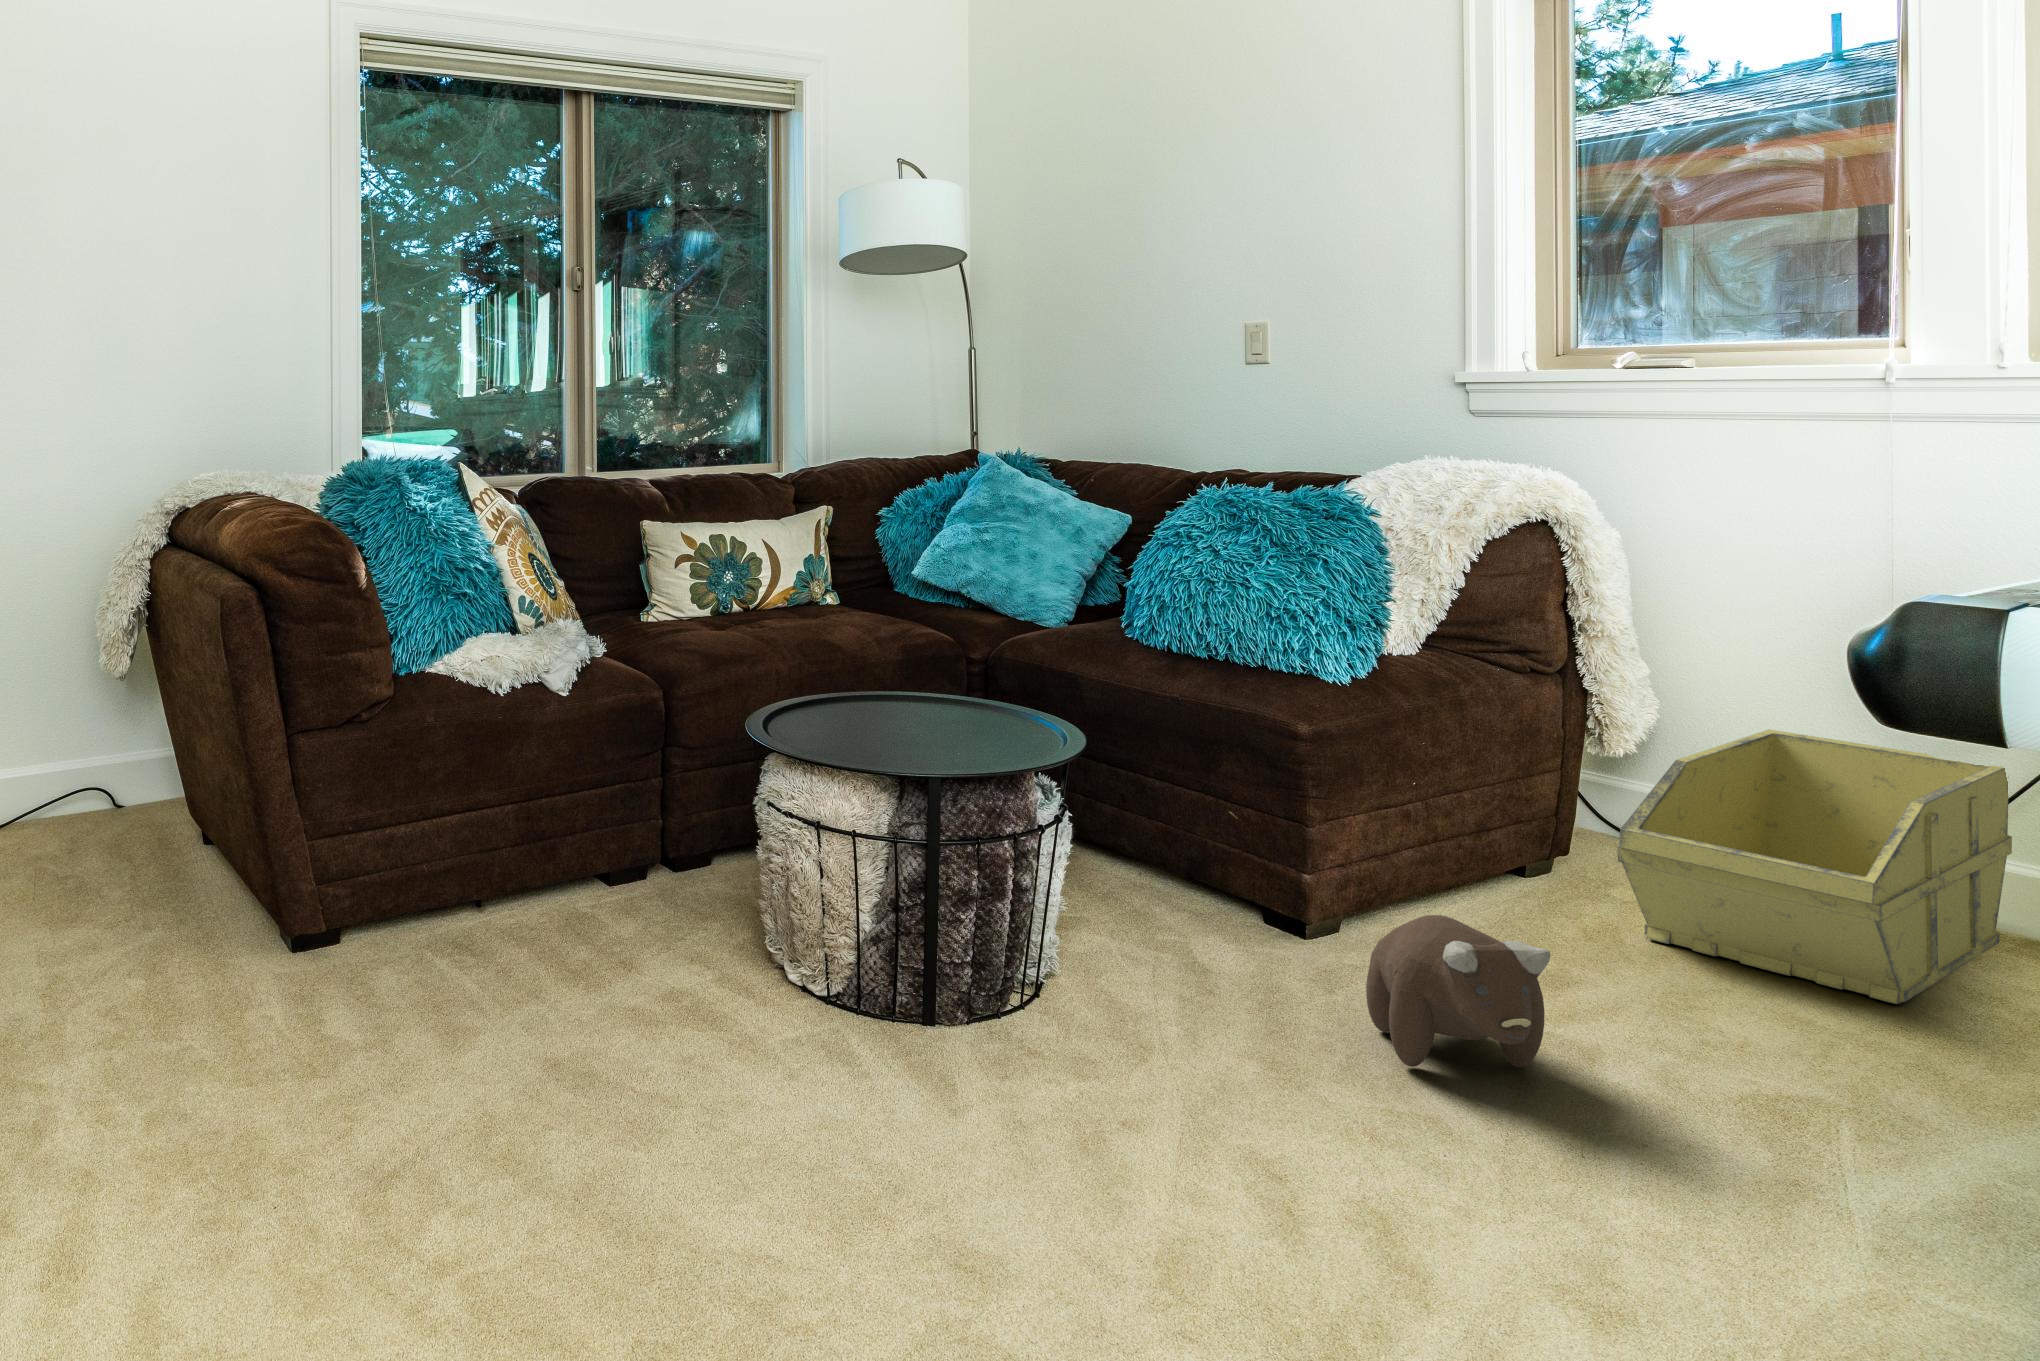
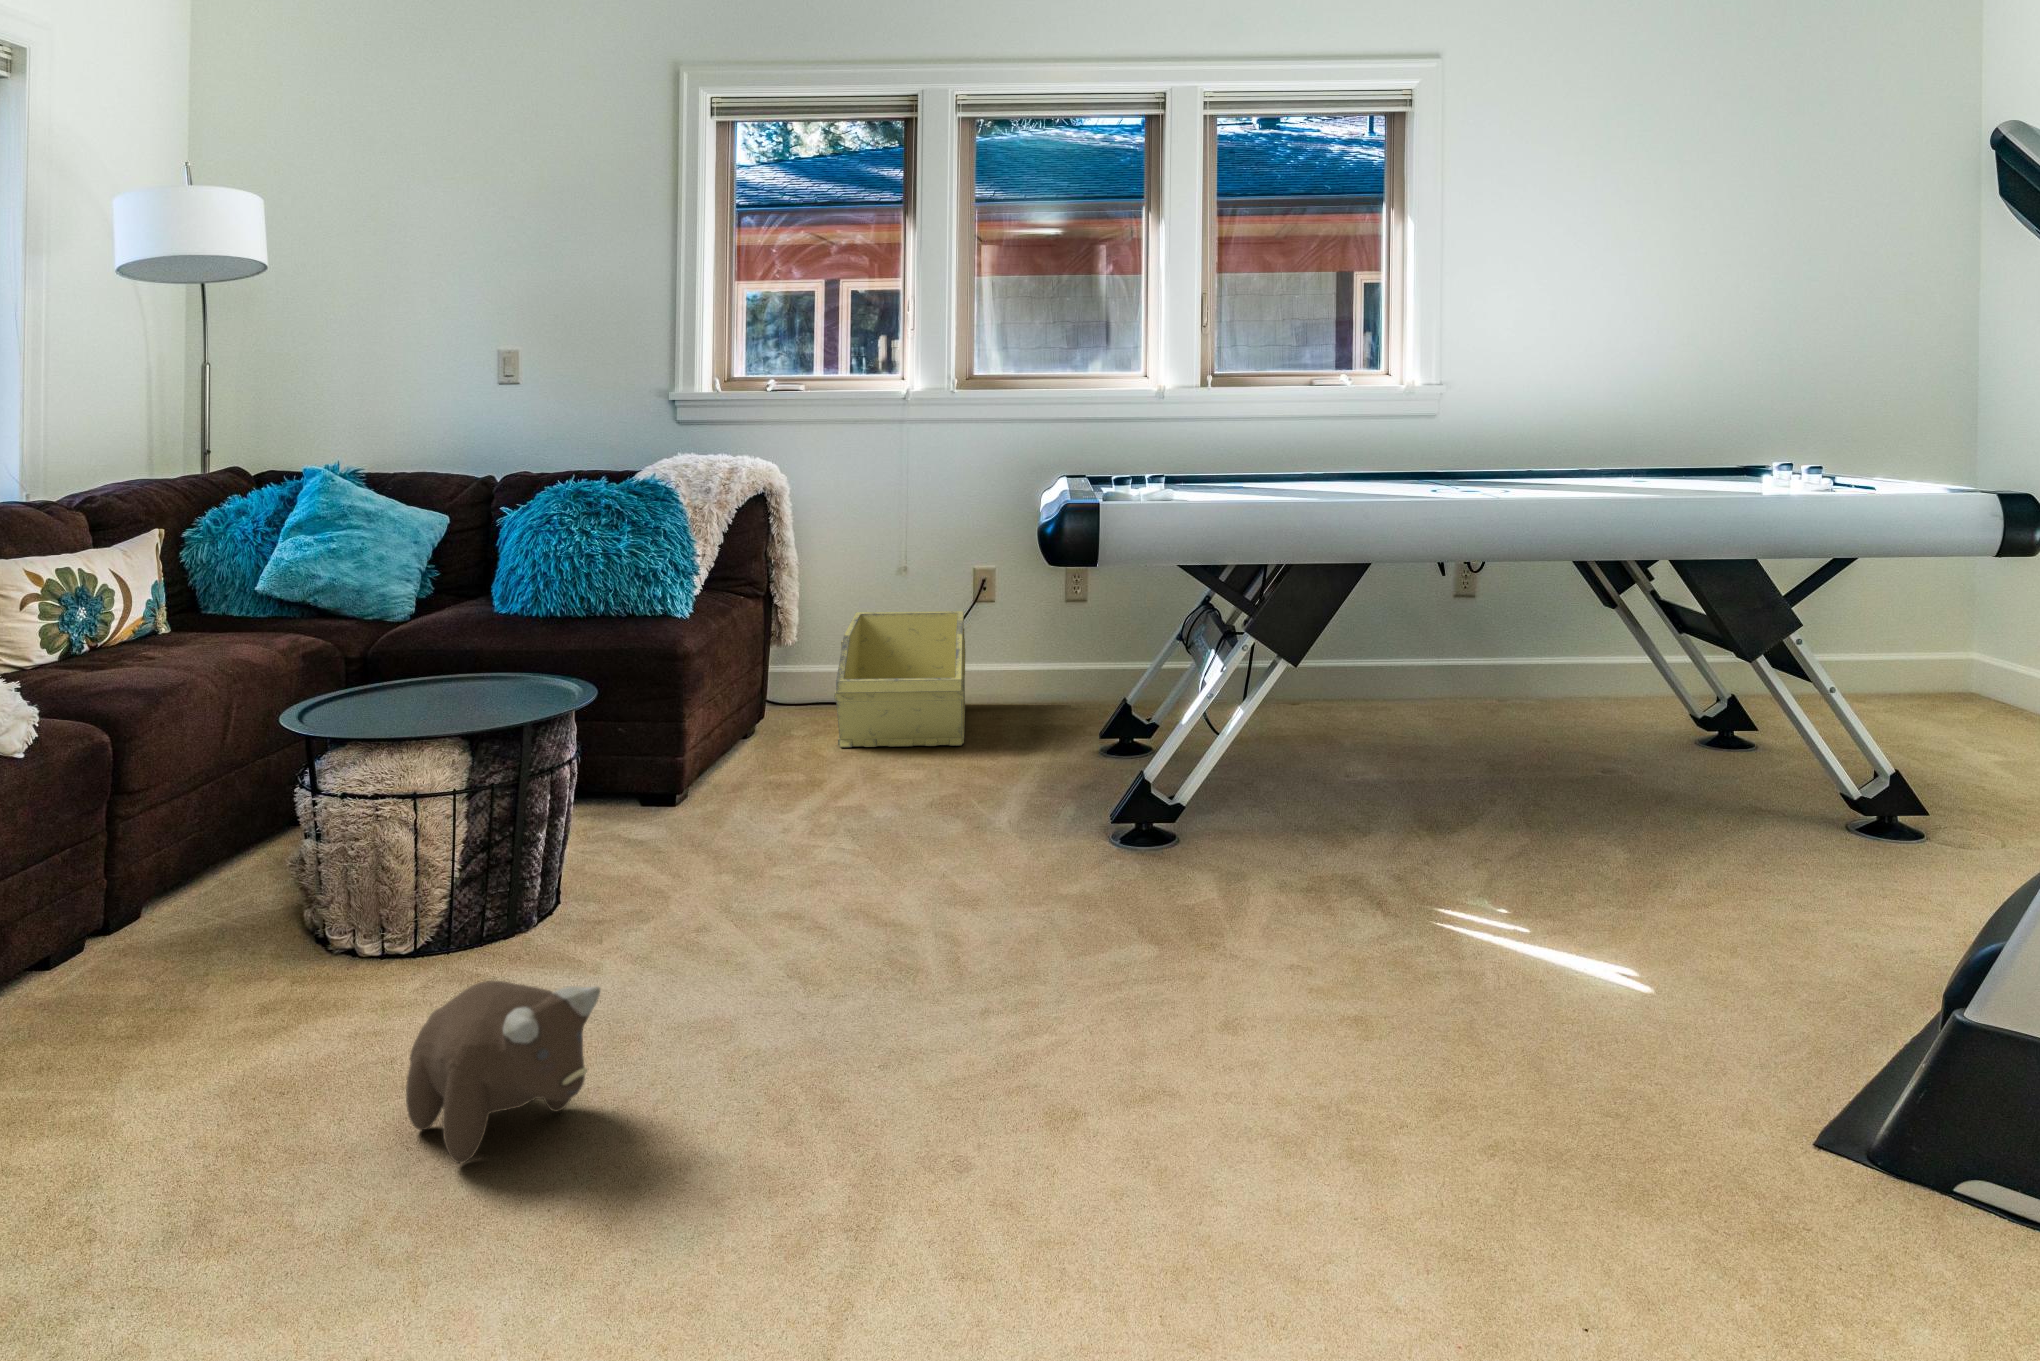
plush toy: present [1366,915,1551,1067] -> present [406,980,600,1164]

